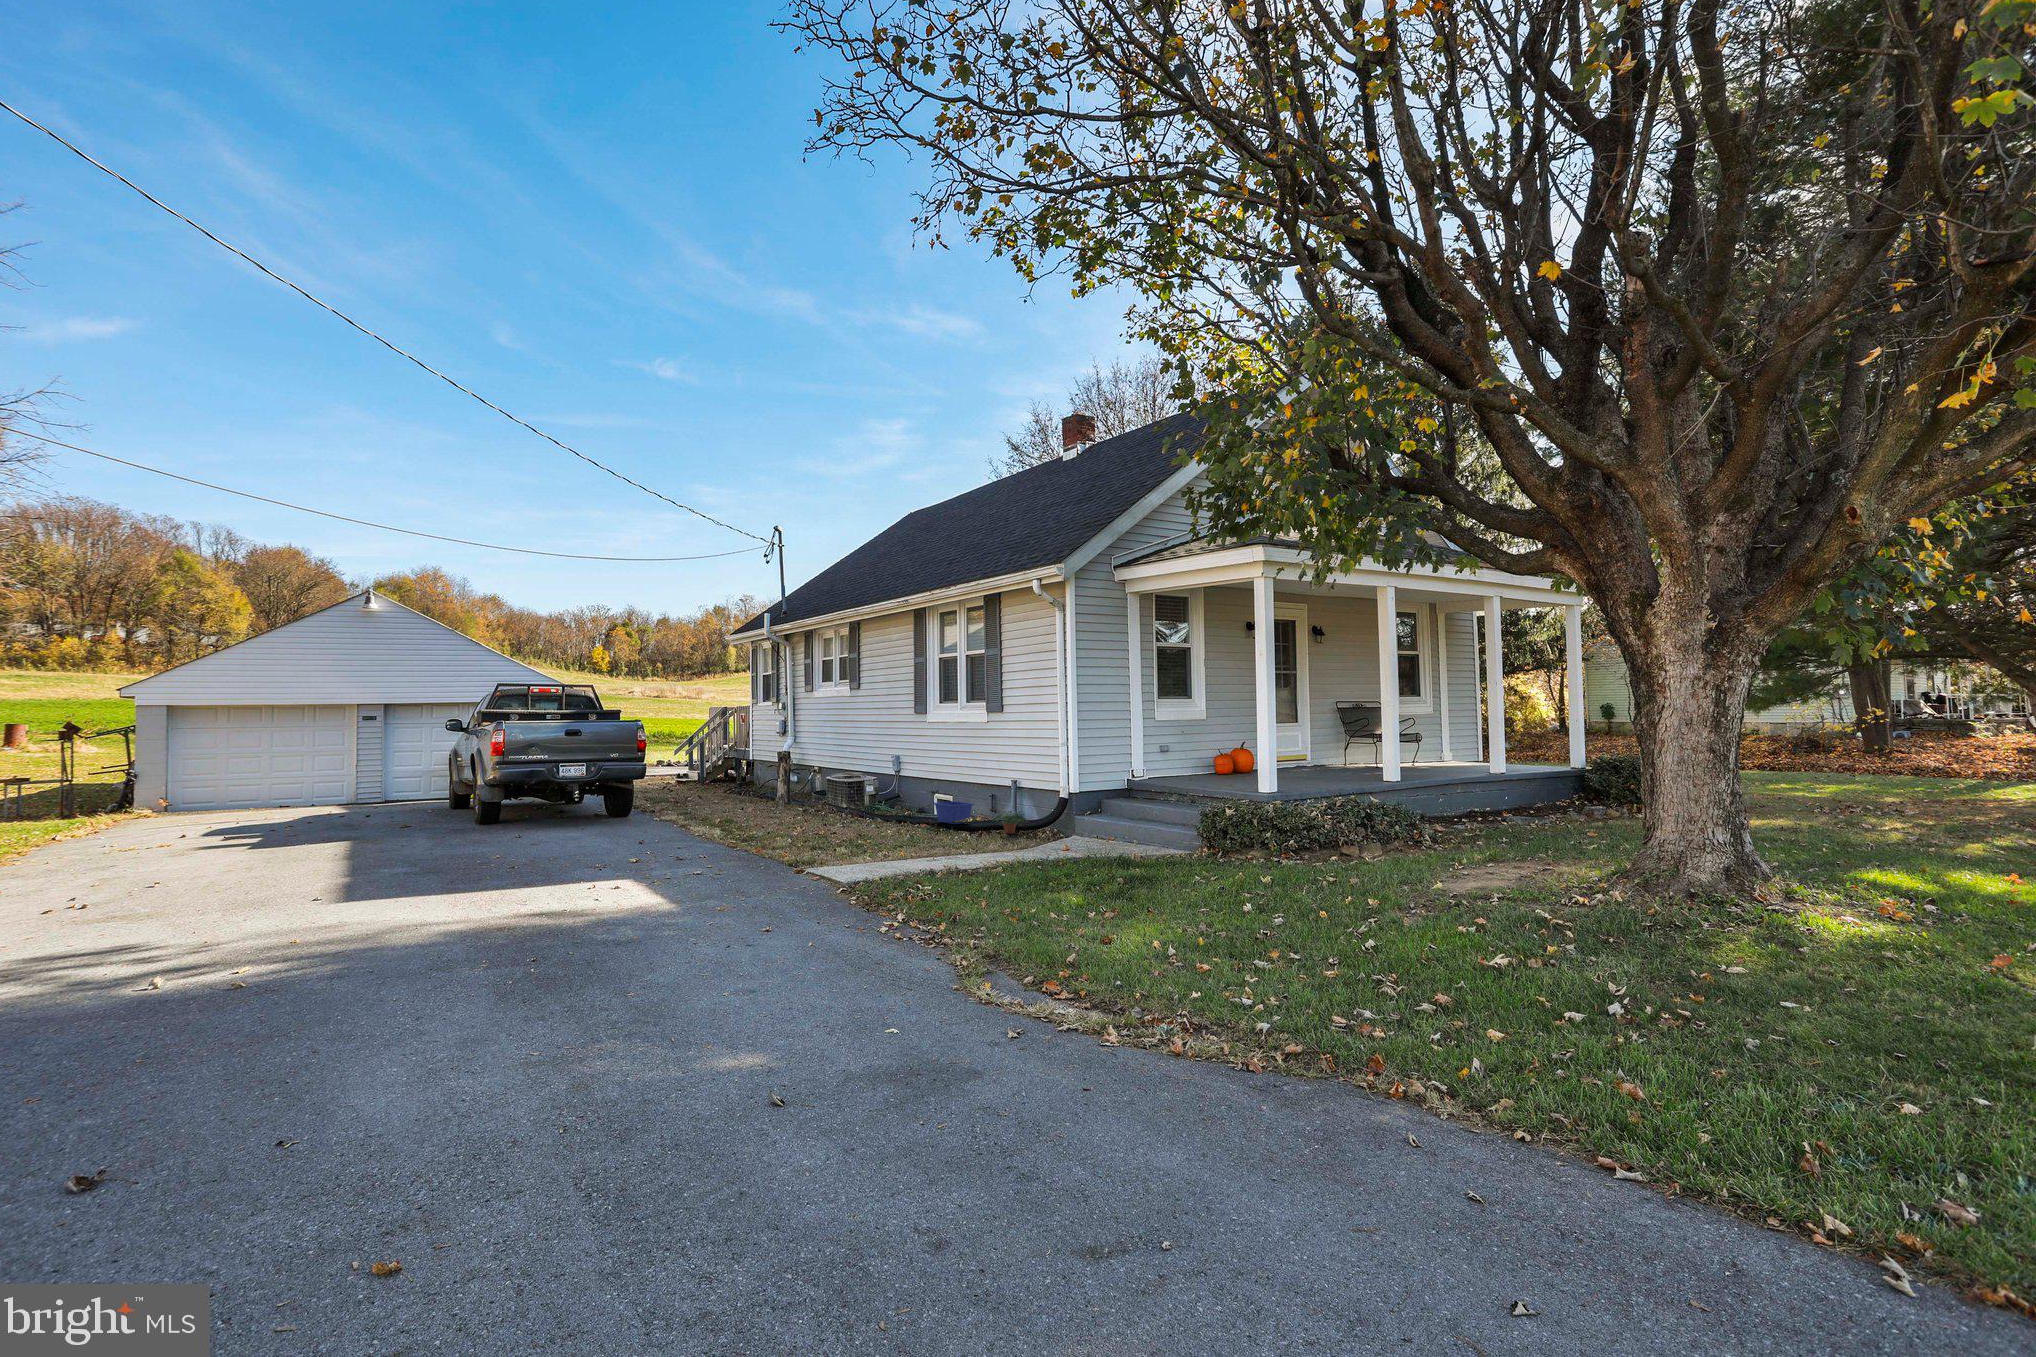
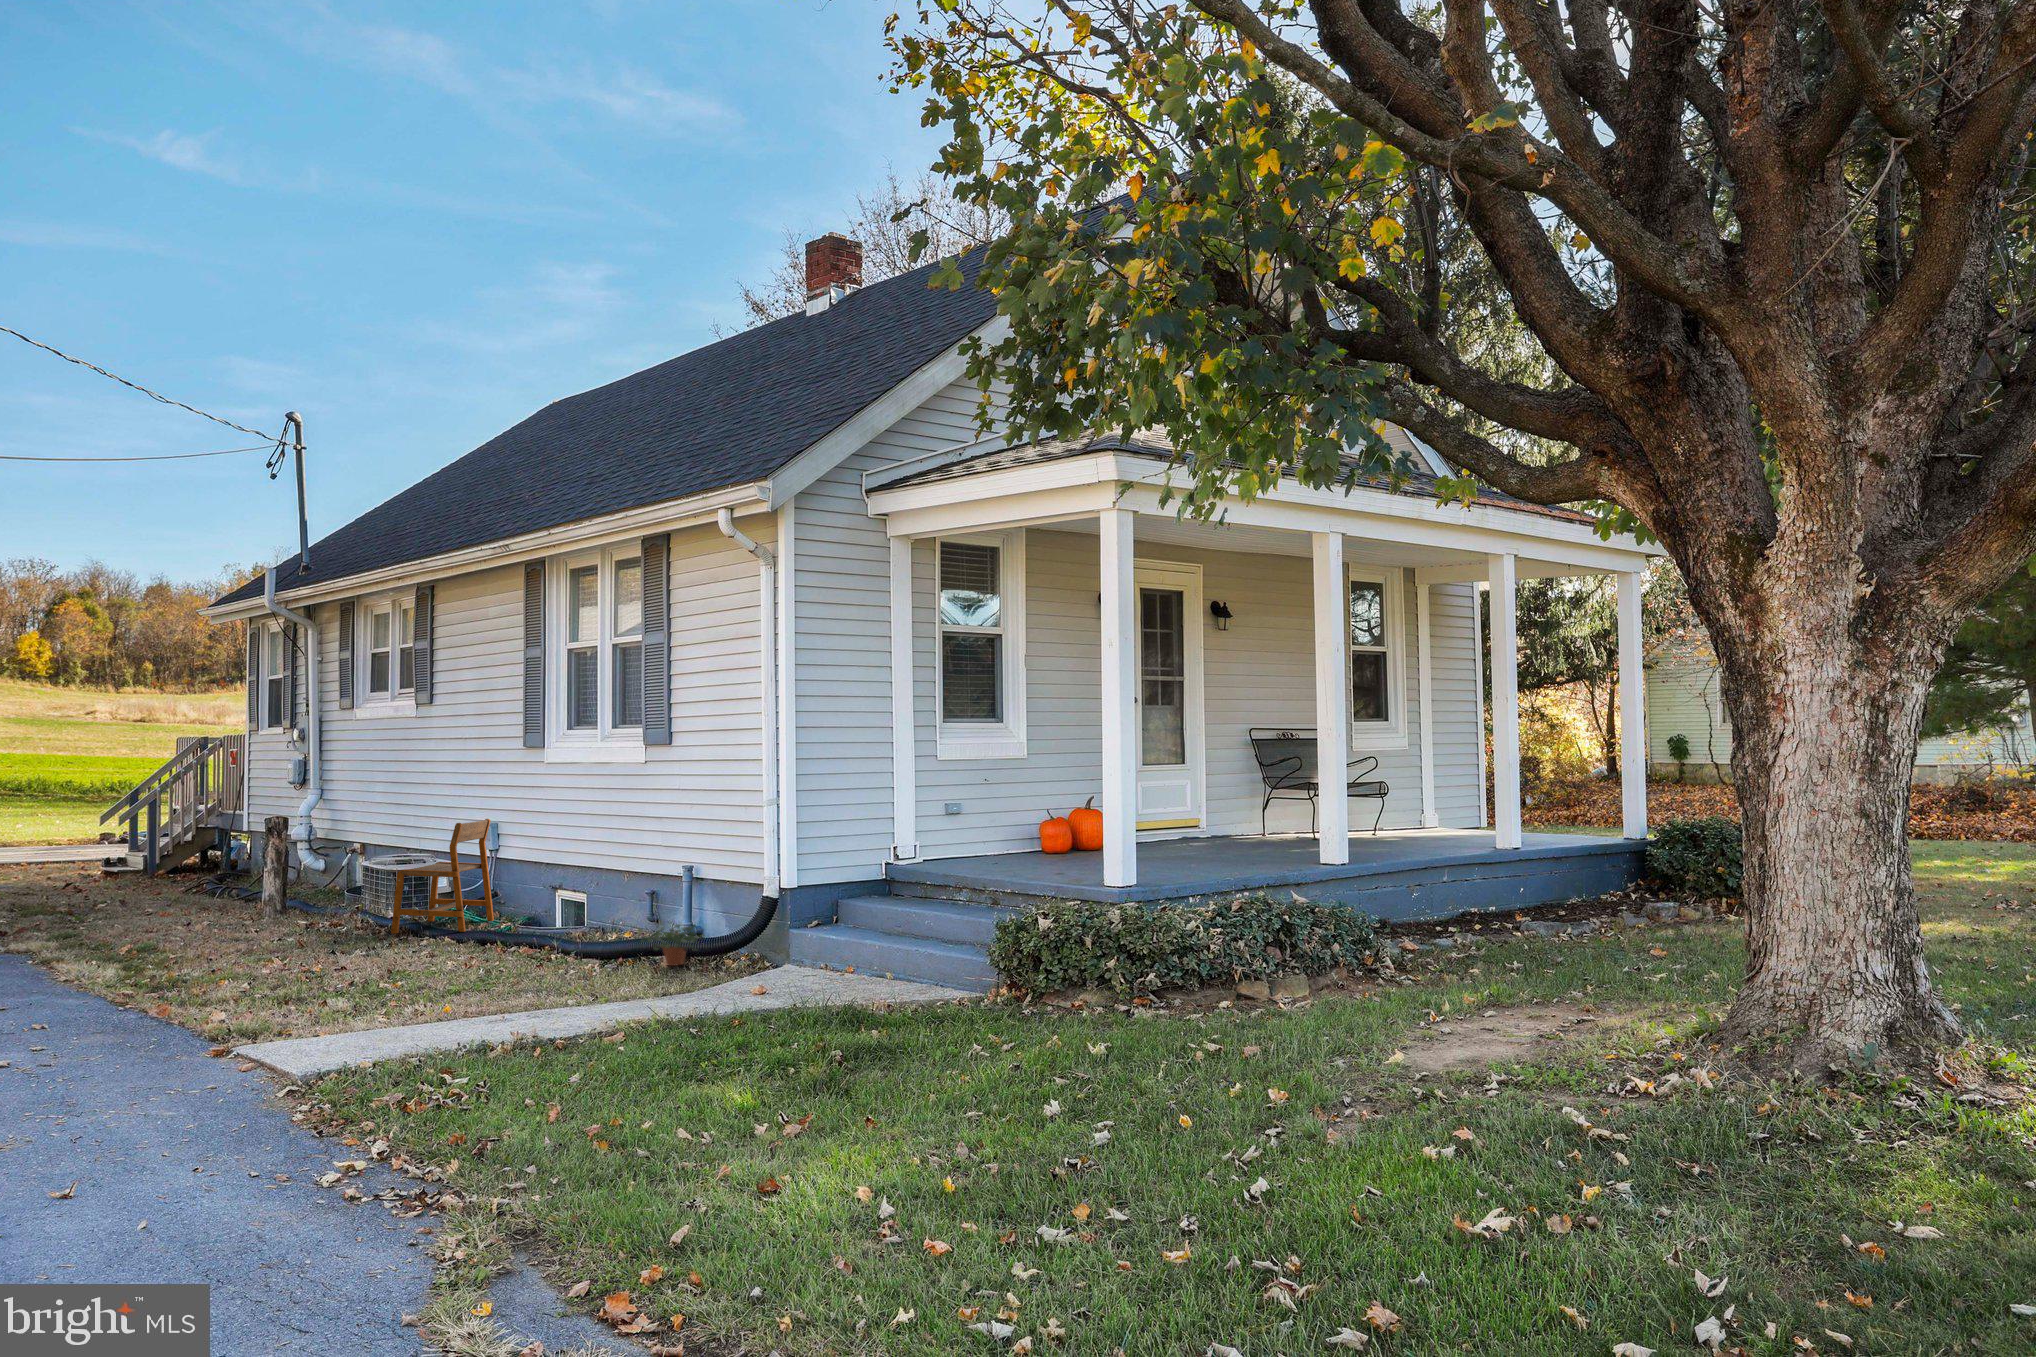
bench: none [849,753,899,815] -> present [391,819,494,934]
storage bin: present [933,801,974,824] -> none [543,907,619,949]

